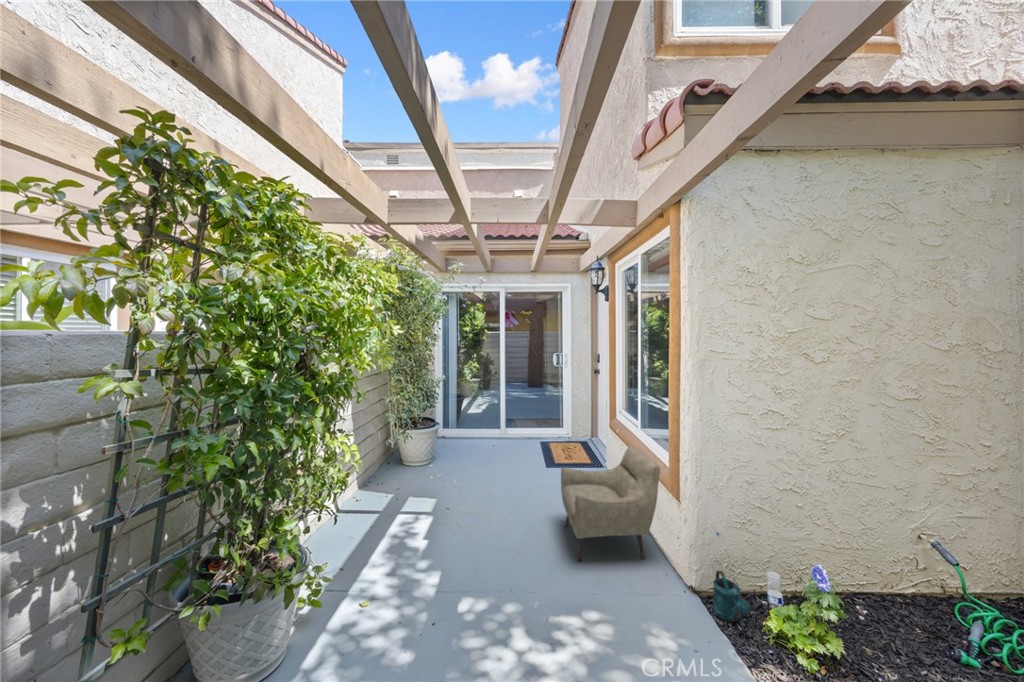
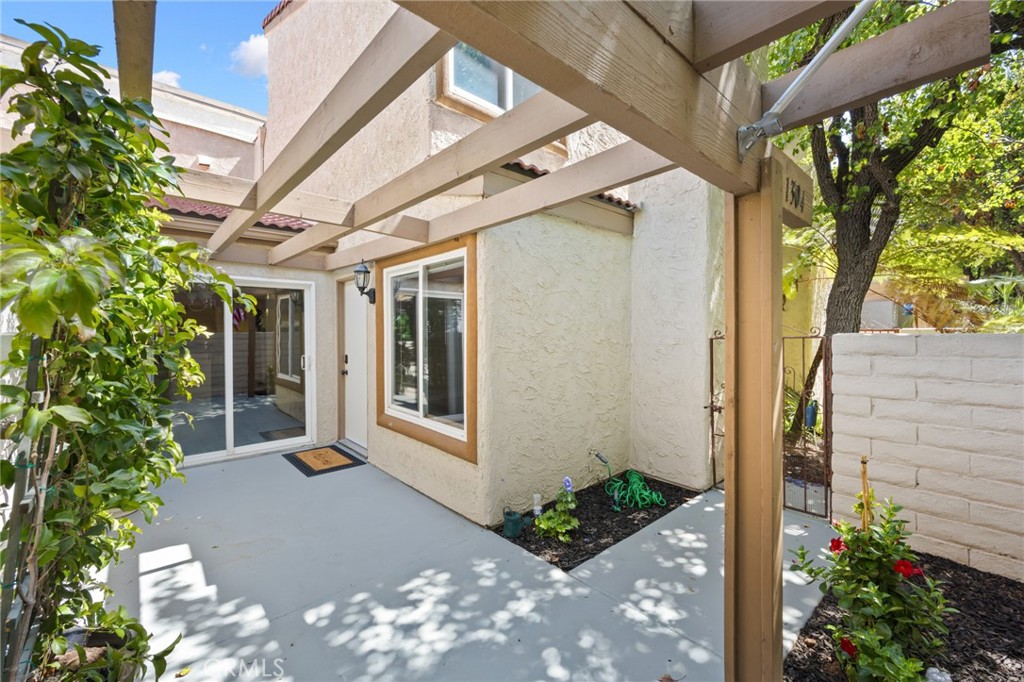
chair: present [561,445,660,561] -> none [360,432,456,541]

